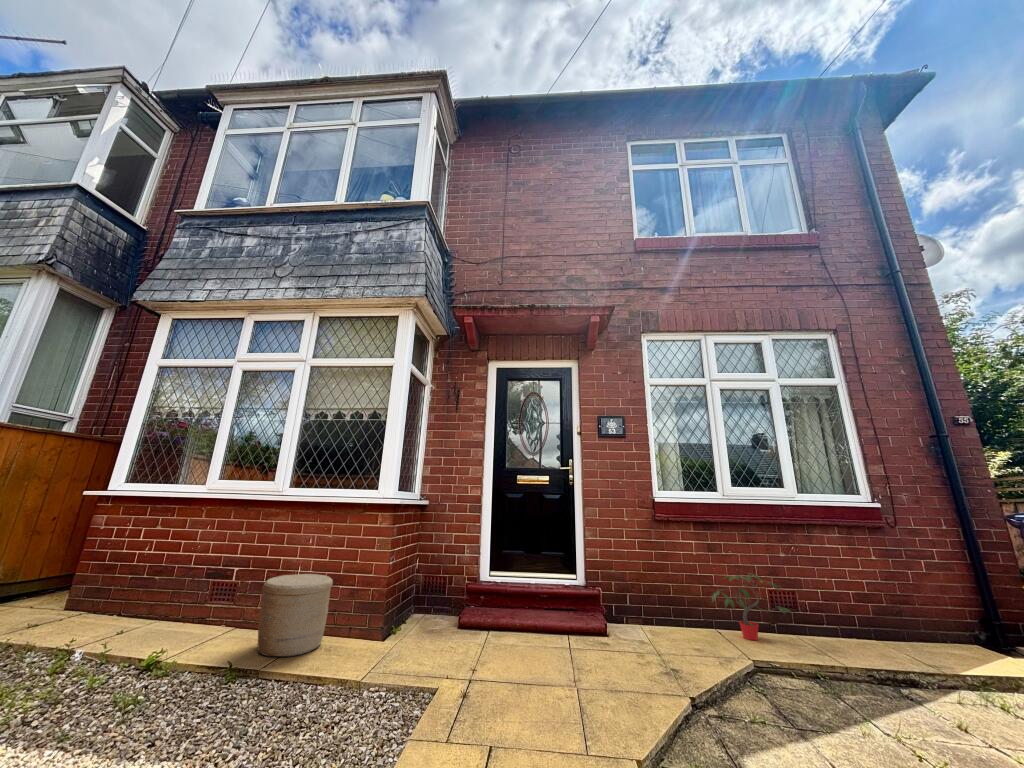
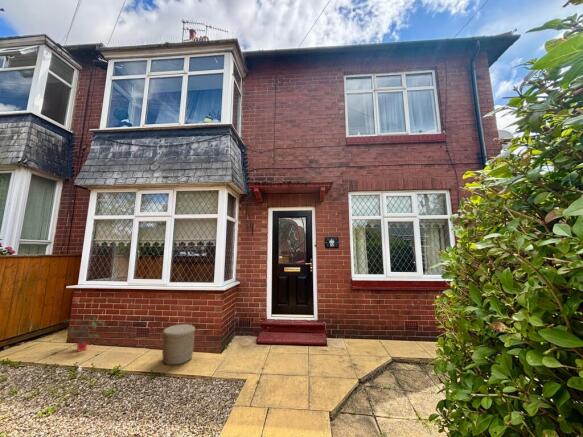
potted plant: present [712,574,792,640] -> present [71,318,102,351]

